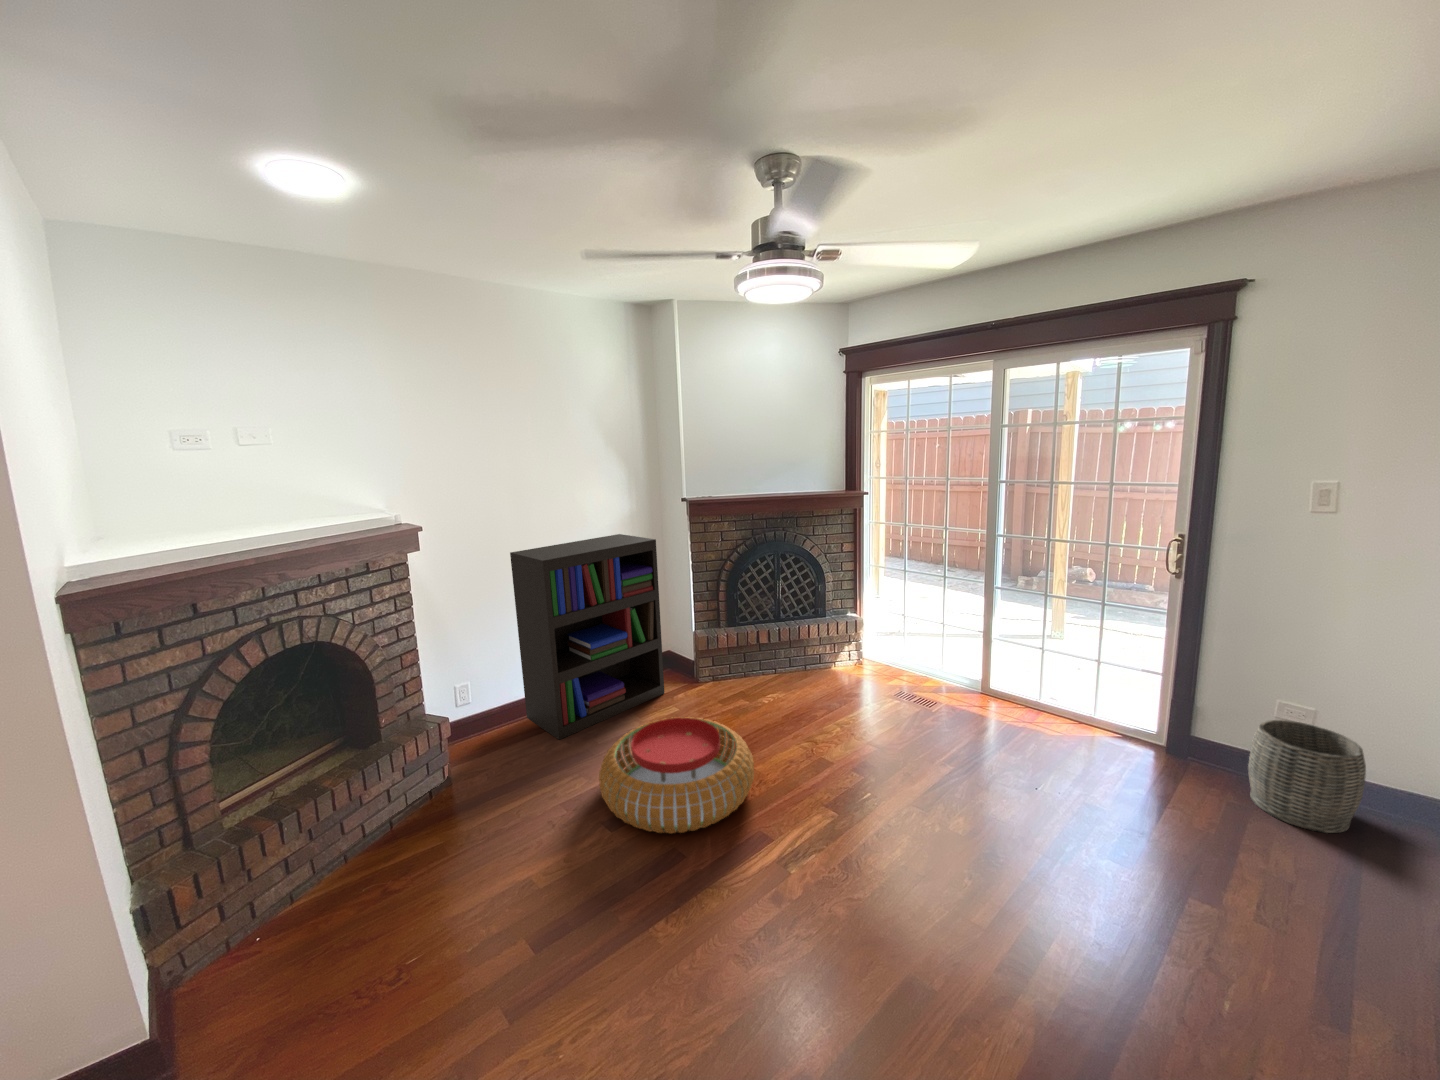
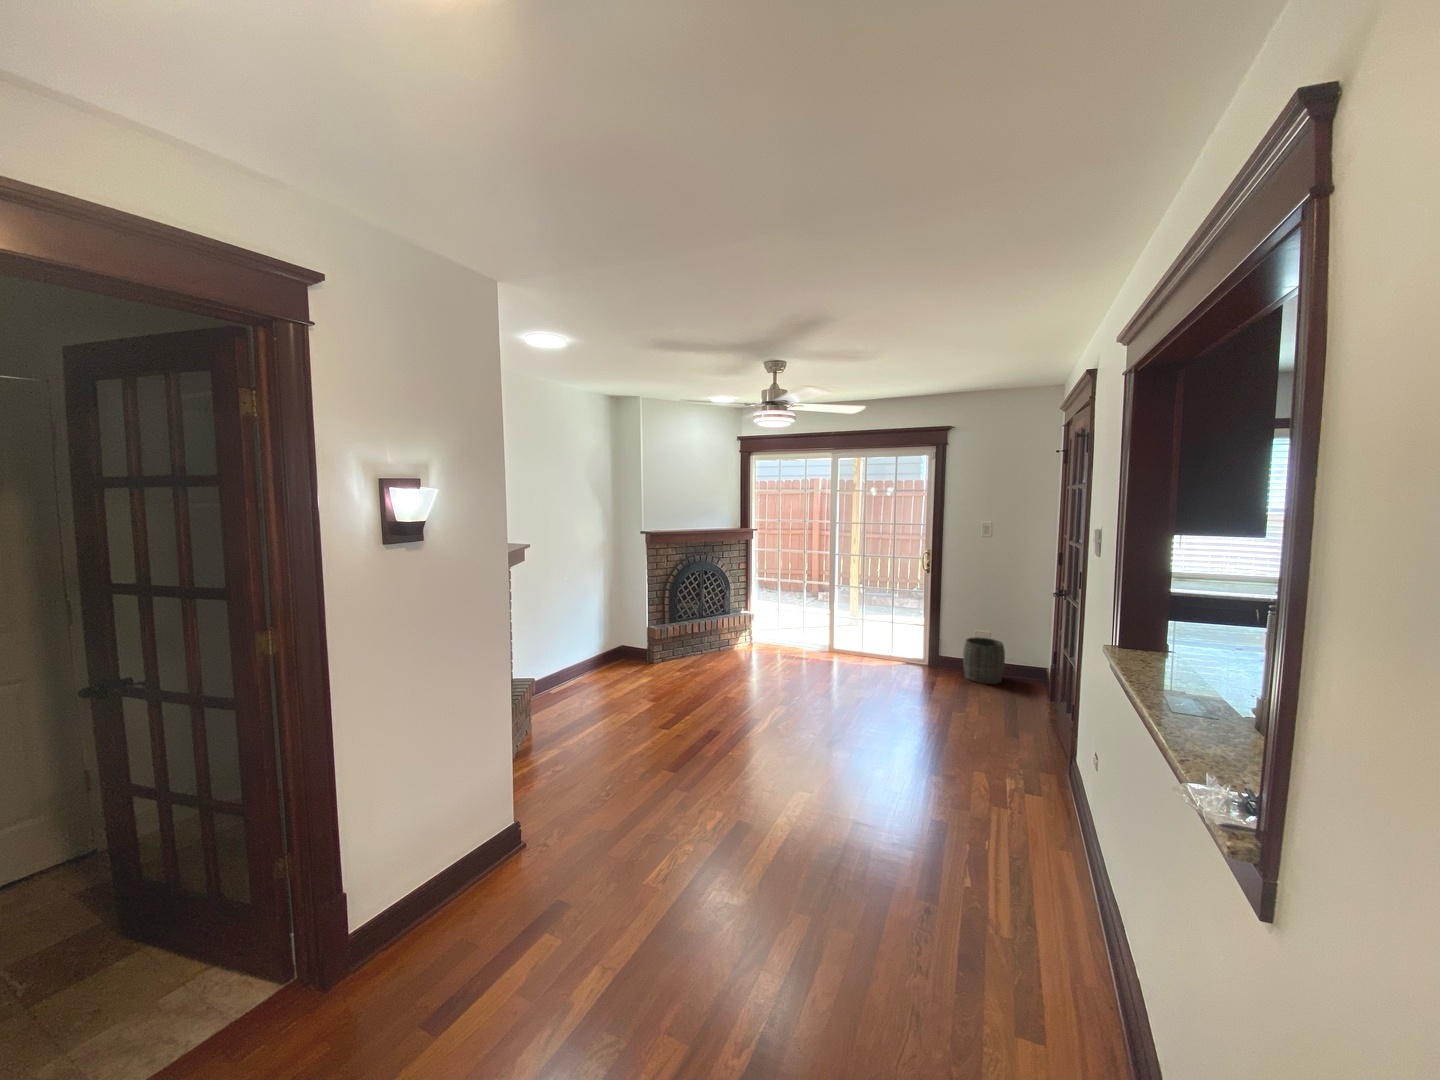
bookshelf: present [510,534,664,740] -> none [541,557,634,700]
pouf: present [599,717,754,833] -> none [641,668,738,727]

